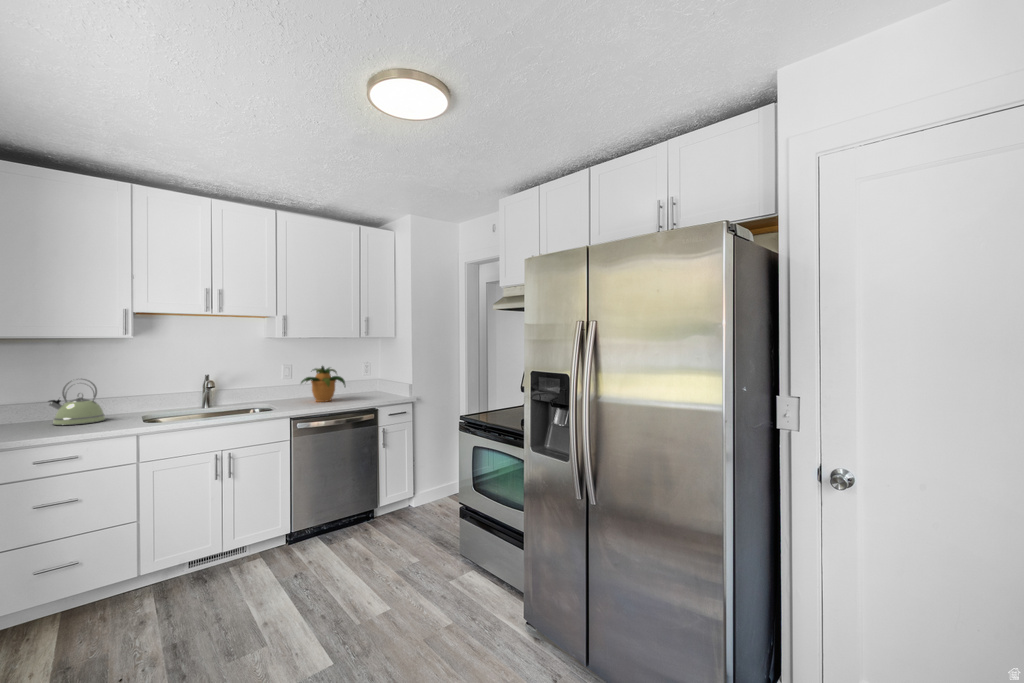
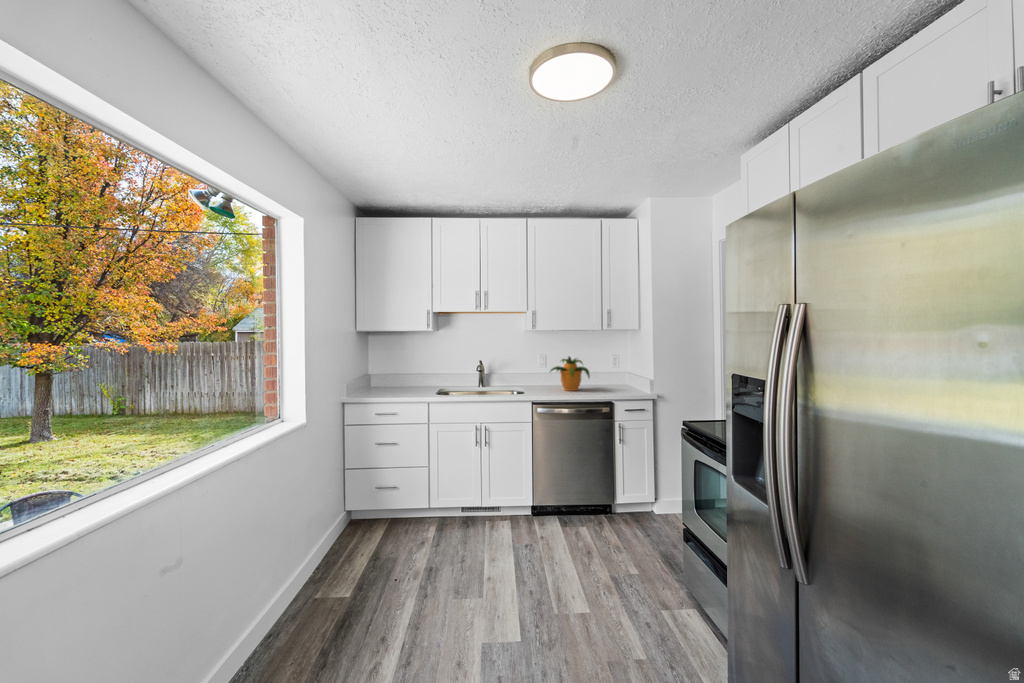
kettle: present [48,379,106,425] -> none [389,361,418,393]

